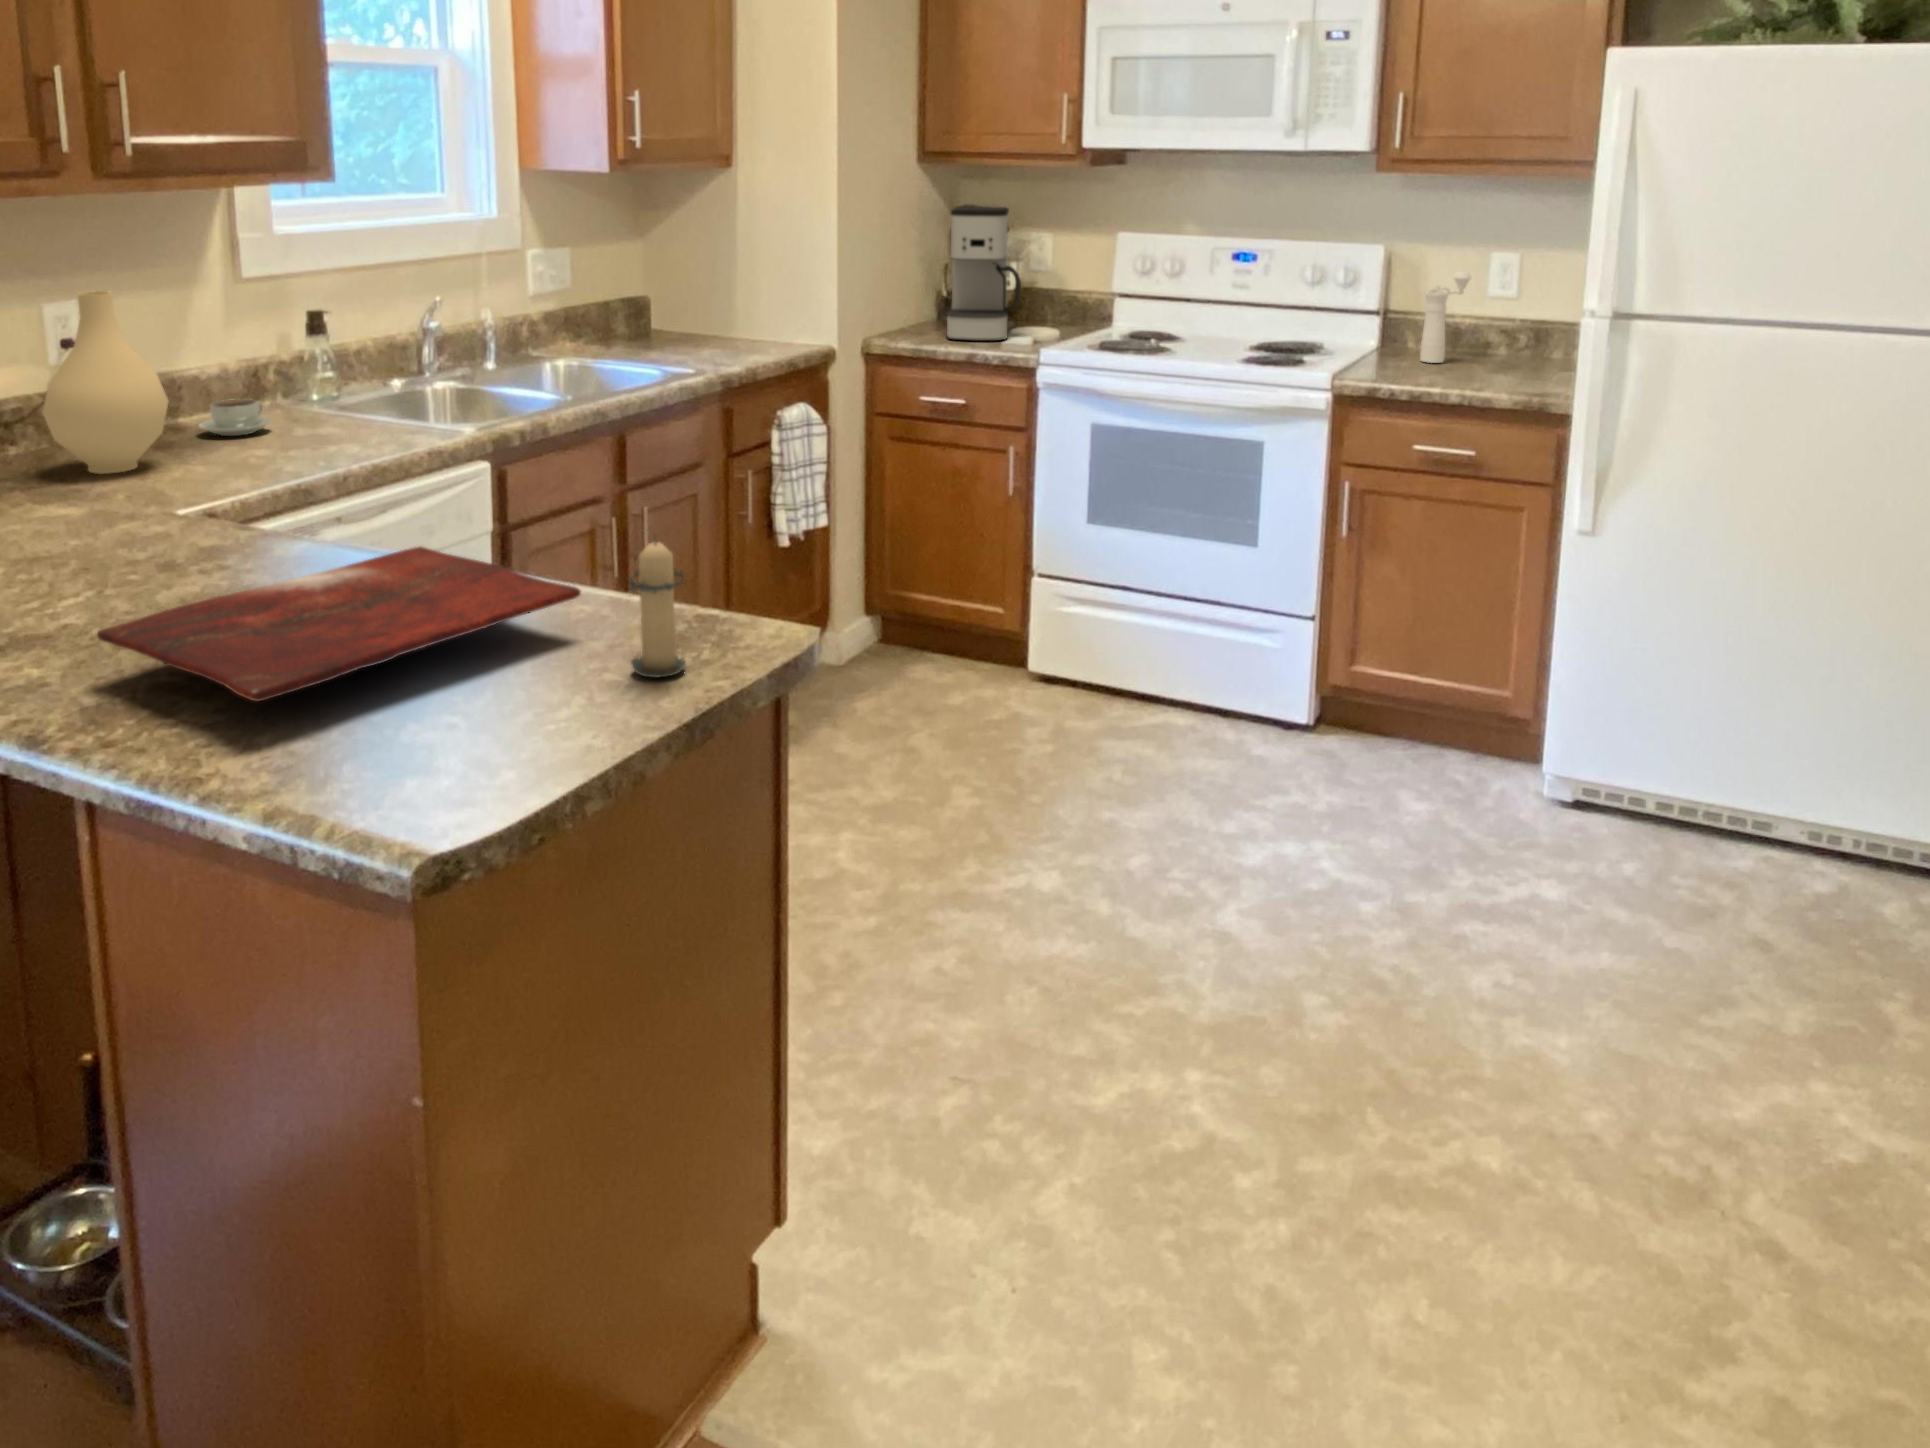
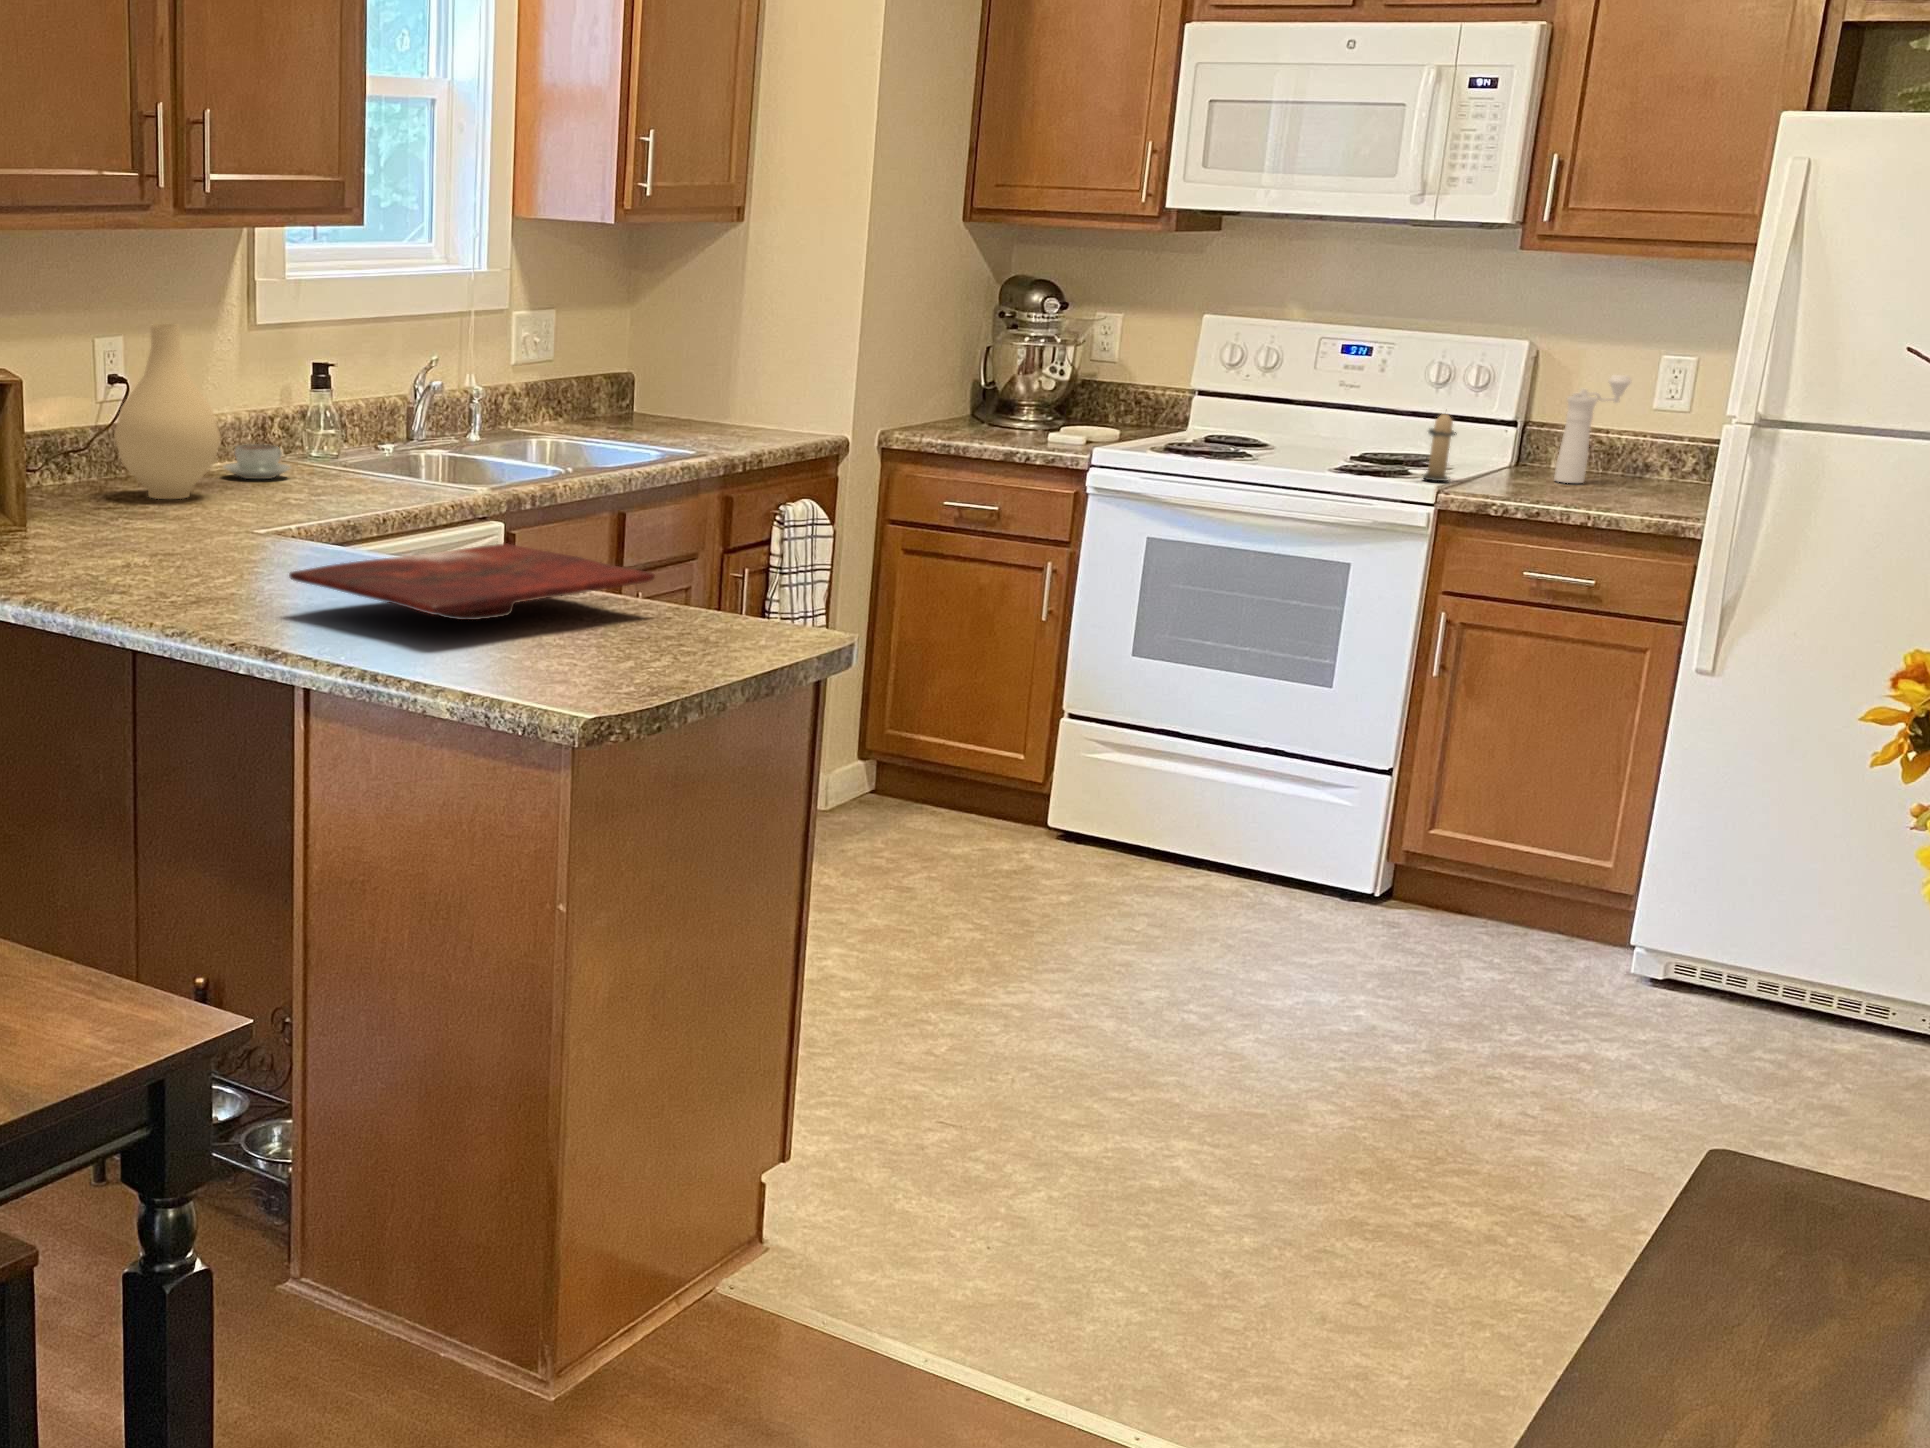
coffee maker: present [947,207,1021,341] -> none [980,278,1074,438]
candle: present [626,540,686,677] -> present [1422,414,1457,481]

